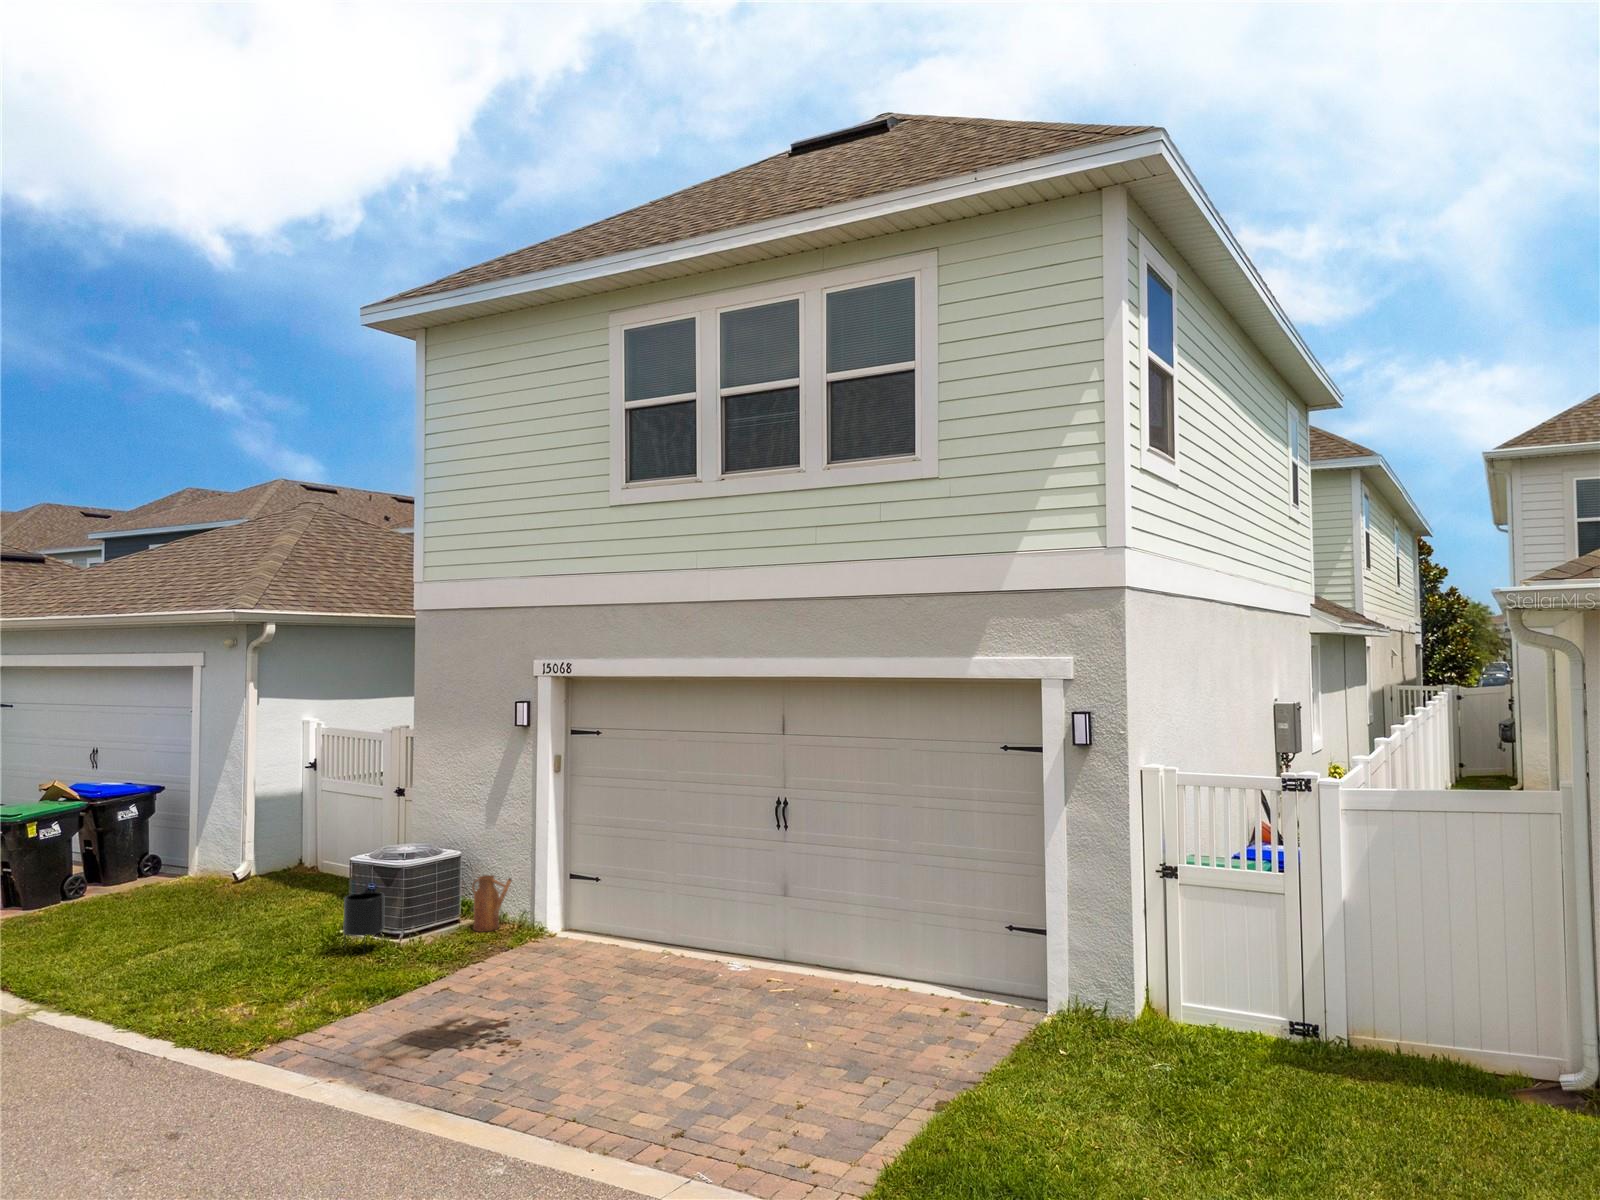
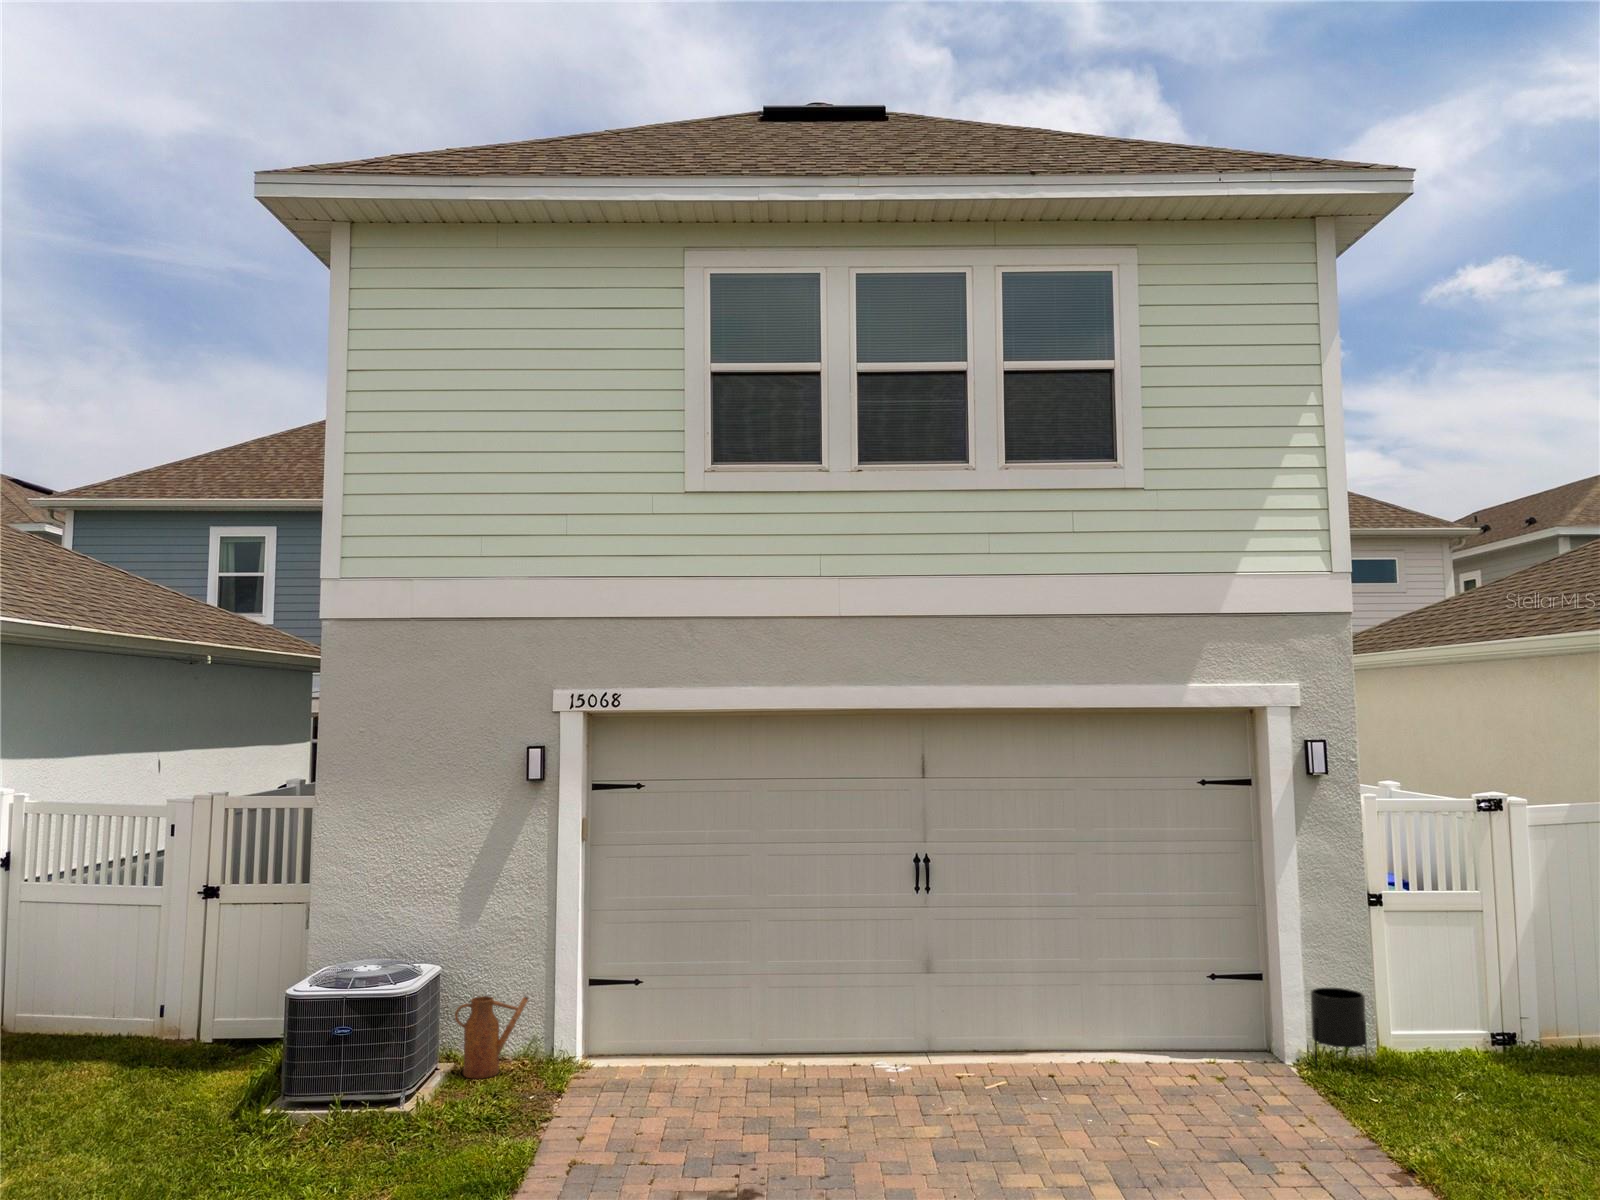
planter: present [344,892,384,936] -> present [1311,988,1368,1071]

